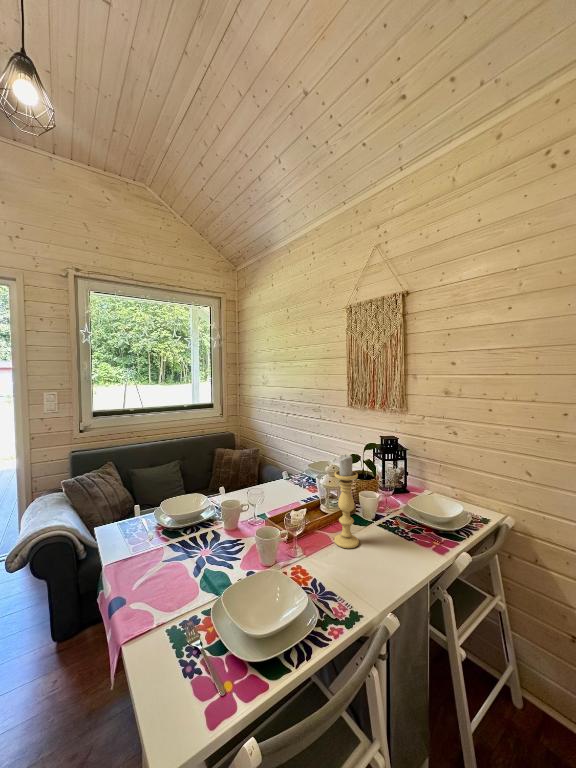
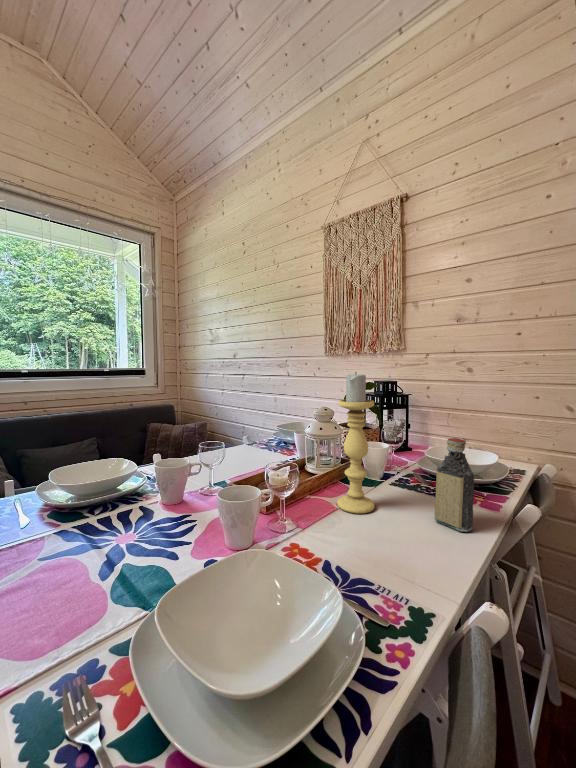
bottle: none [394,505,417,569] -> present [435,438,474,532]

